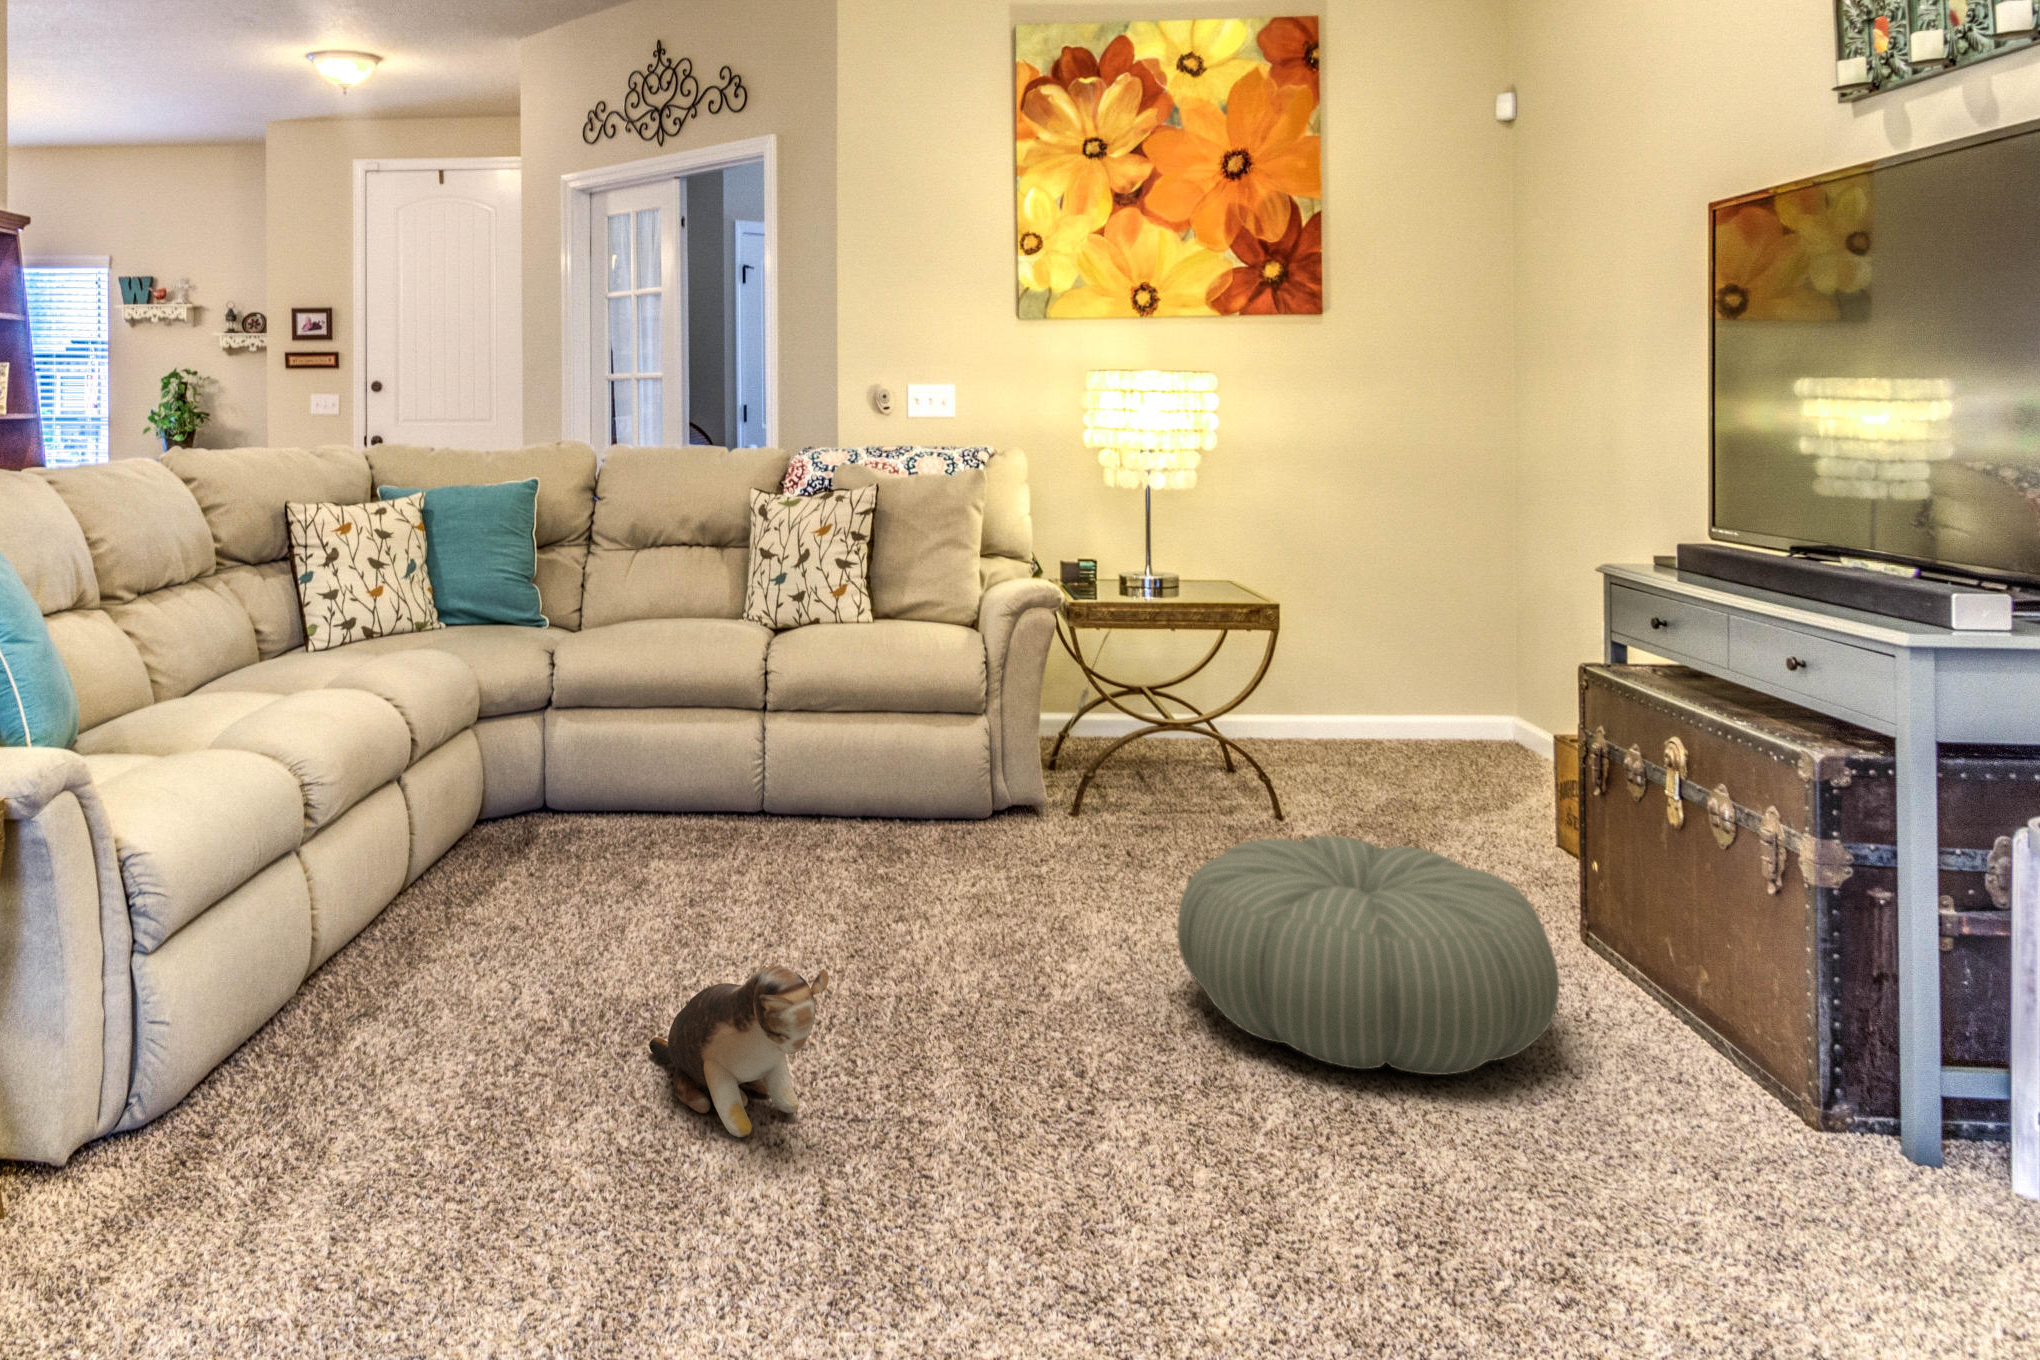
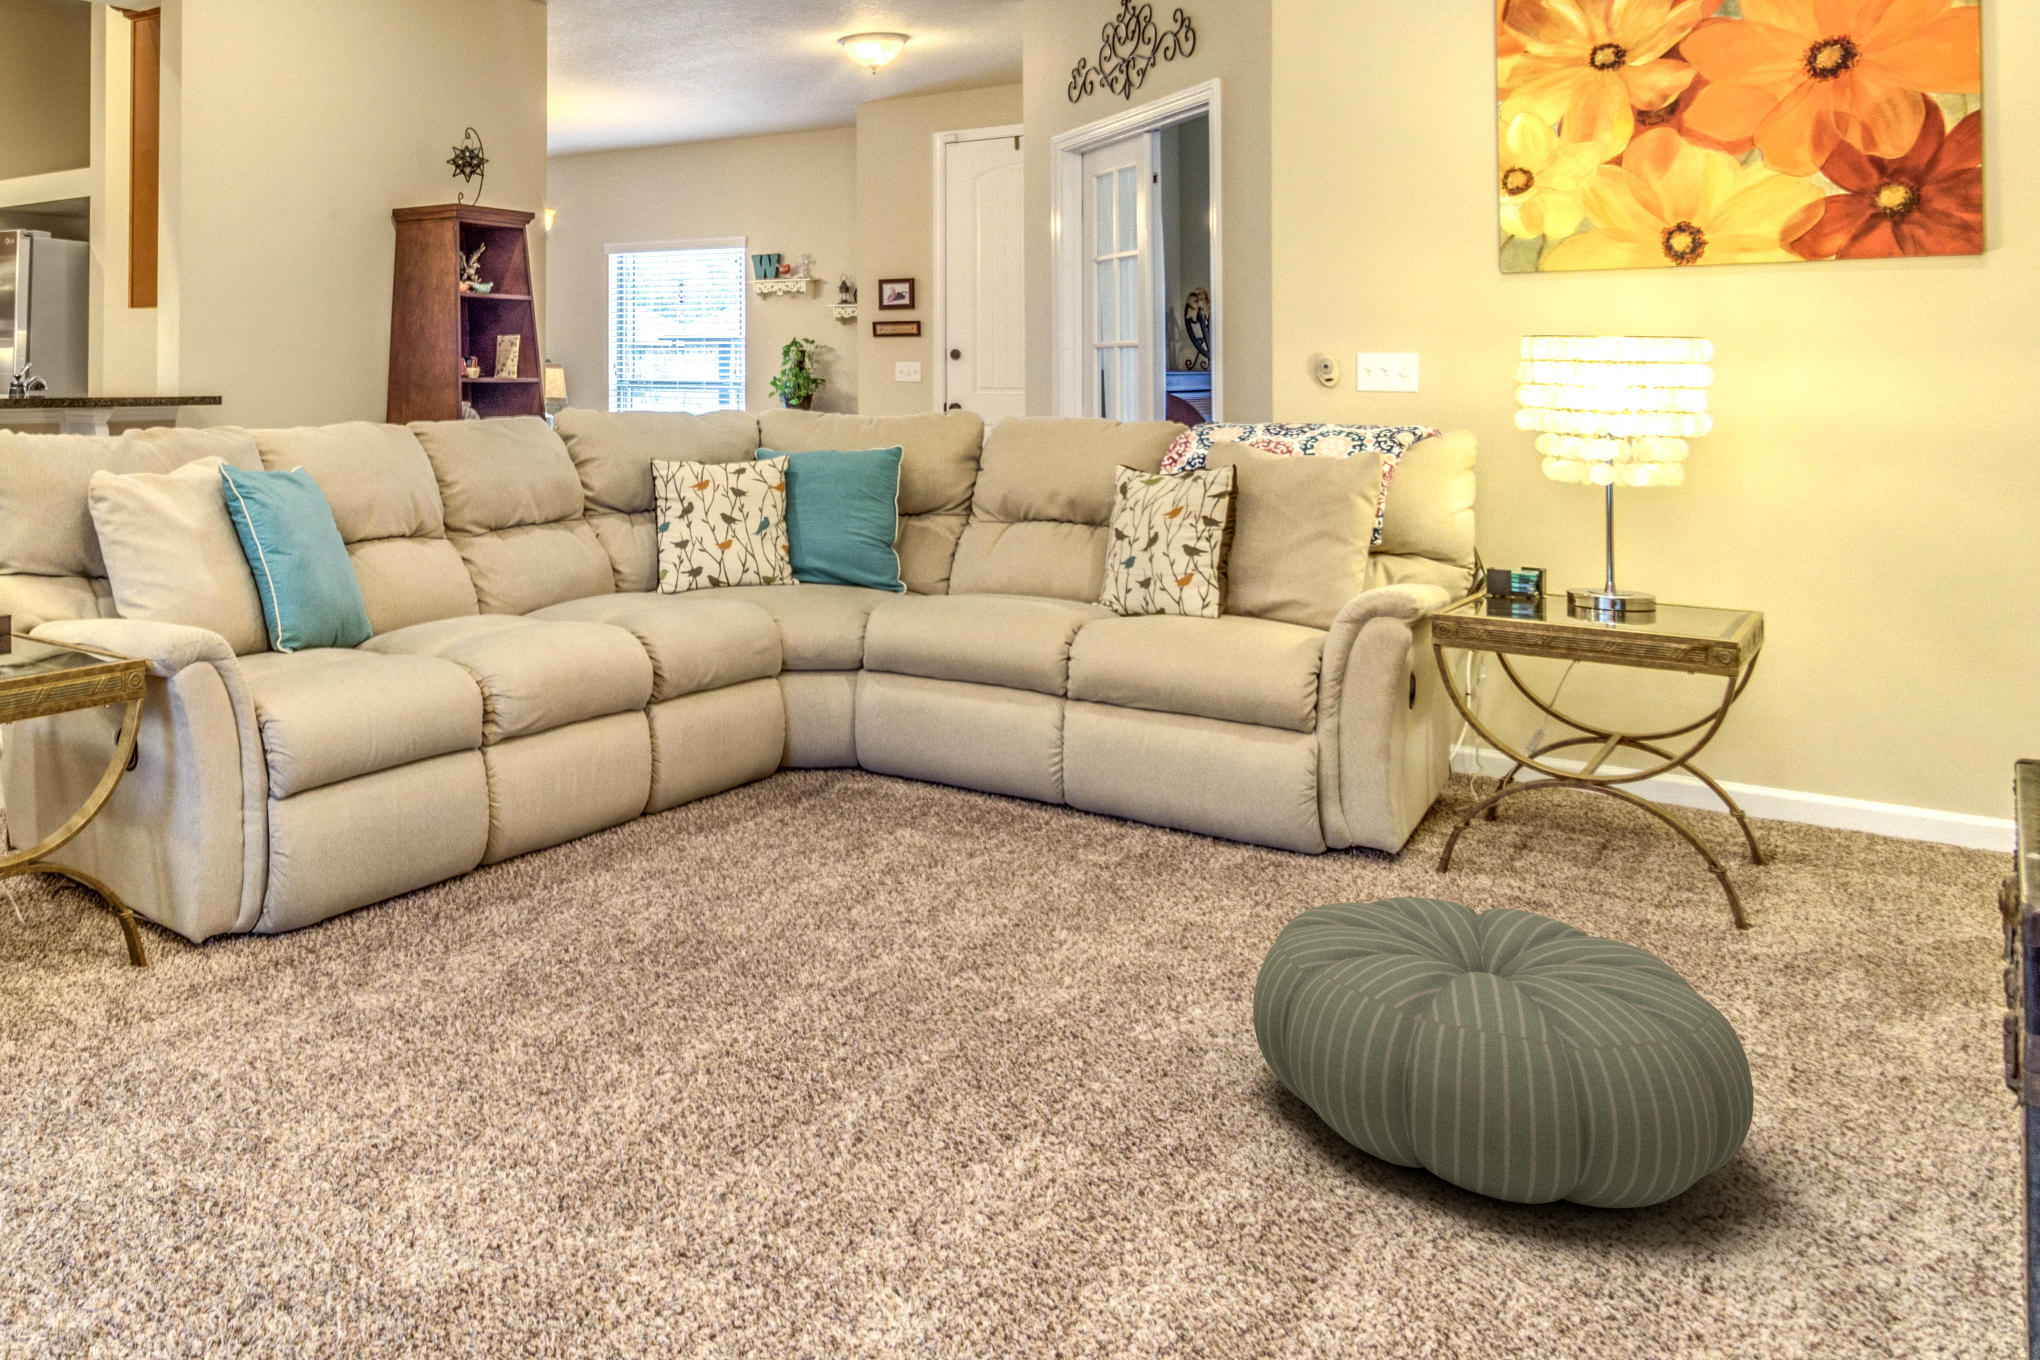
plush toy: present [649,966,829,1137] -> none [668,890,755,1037]

